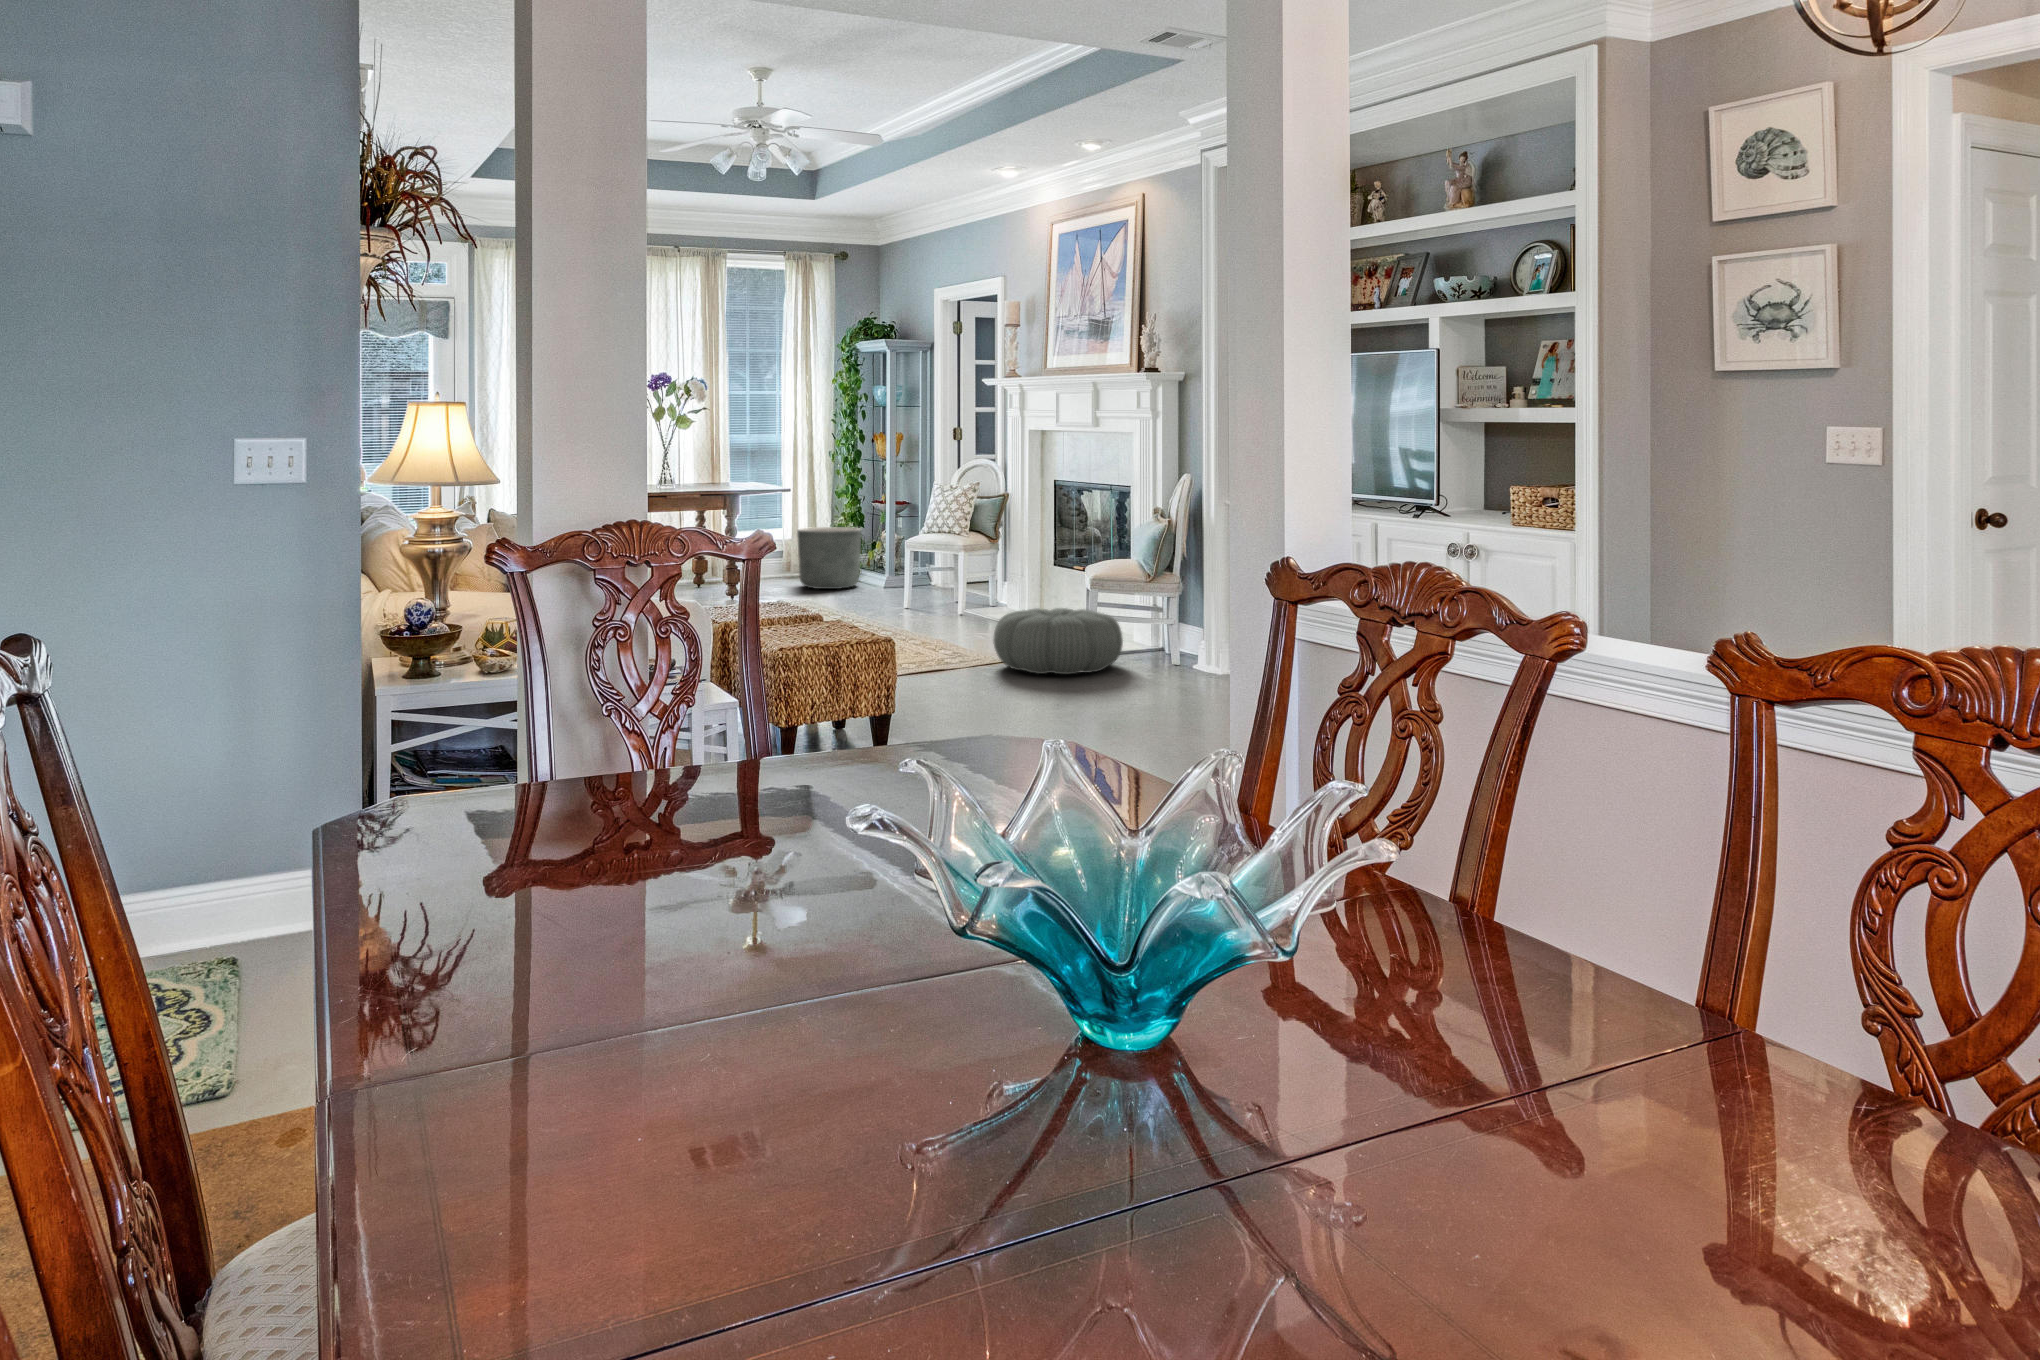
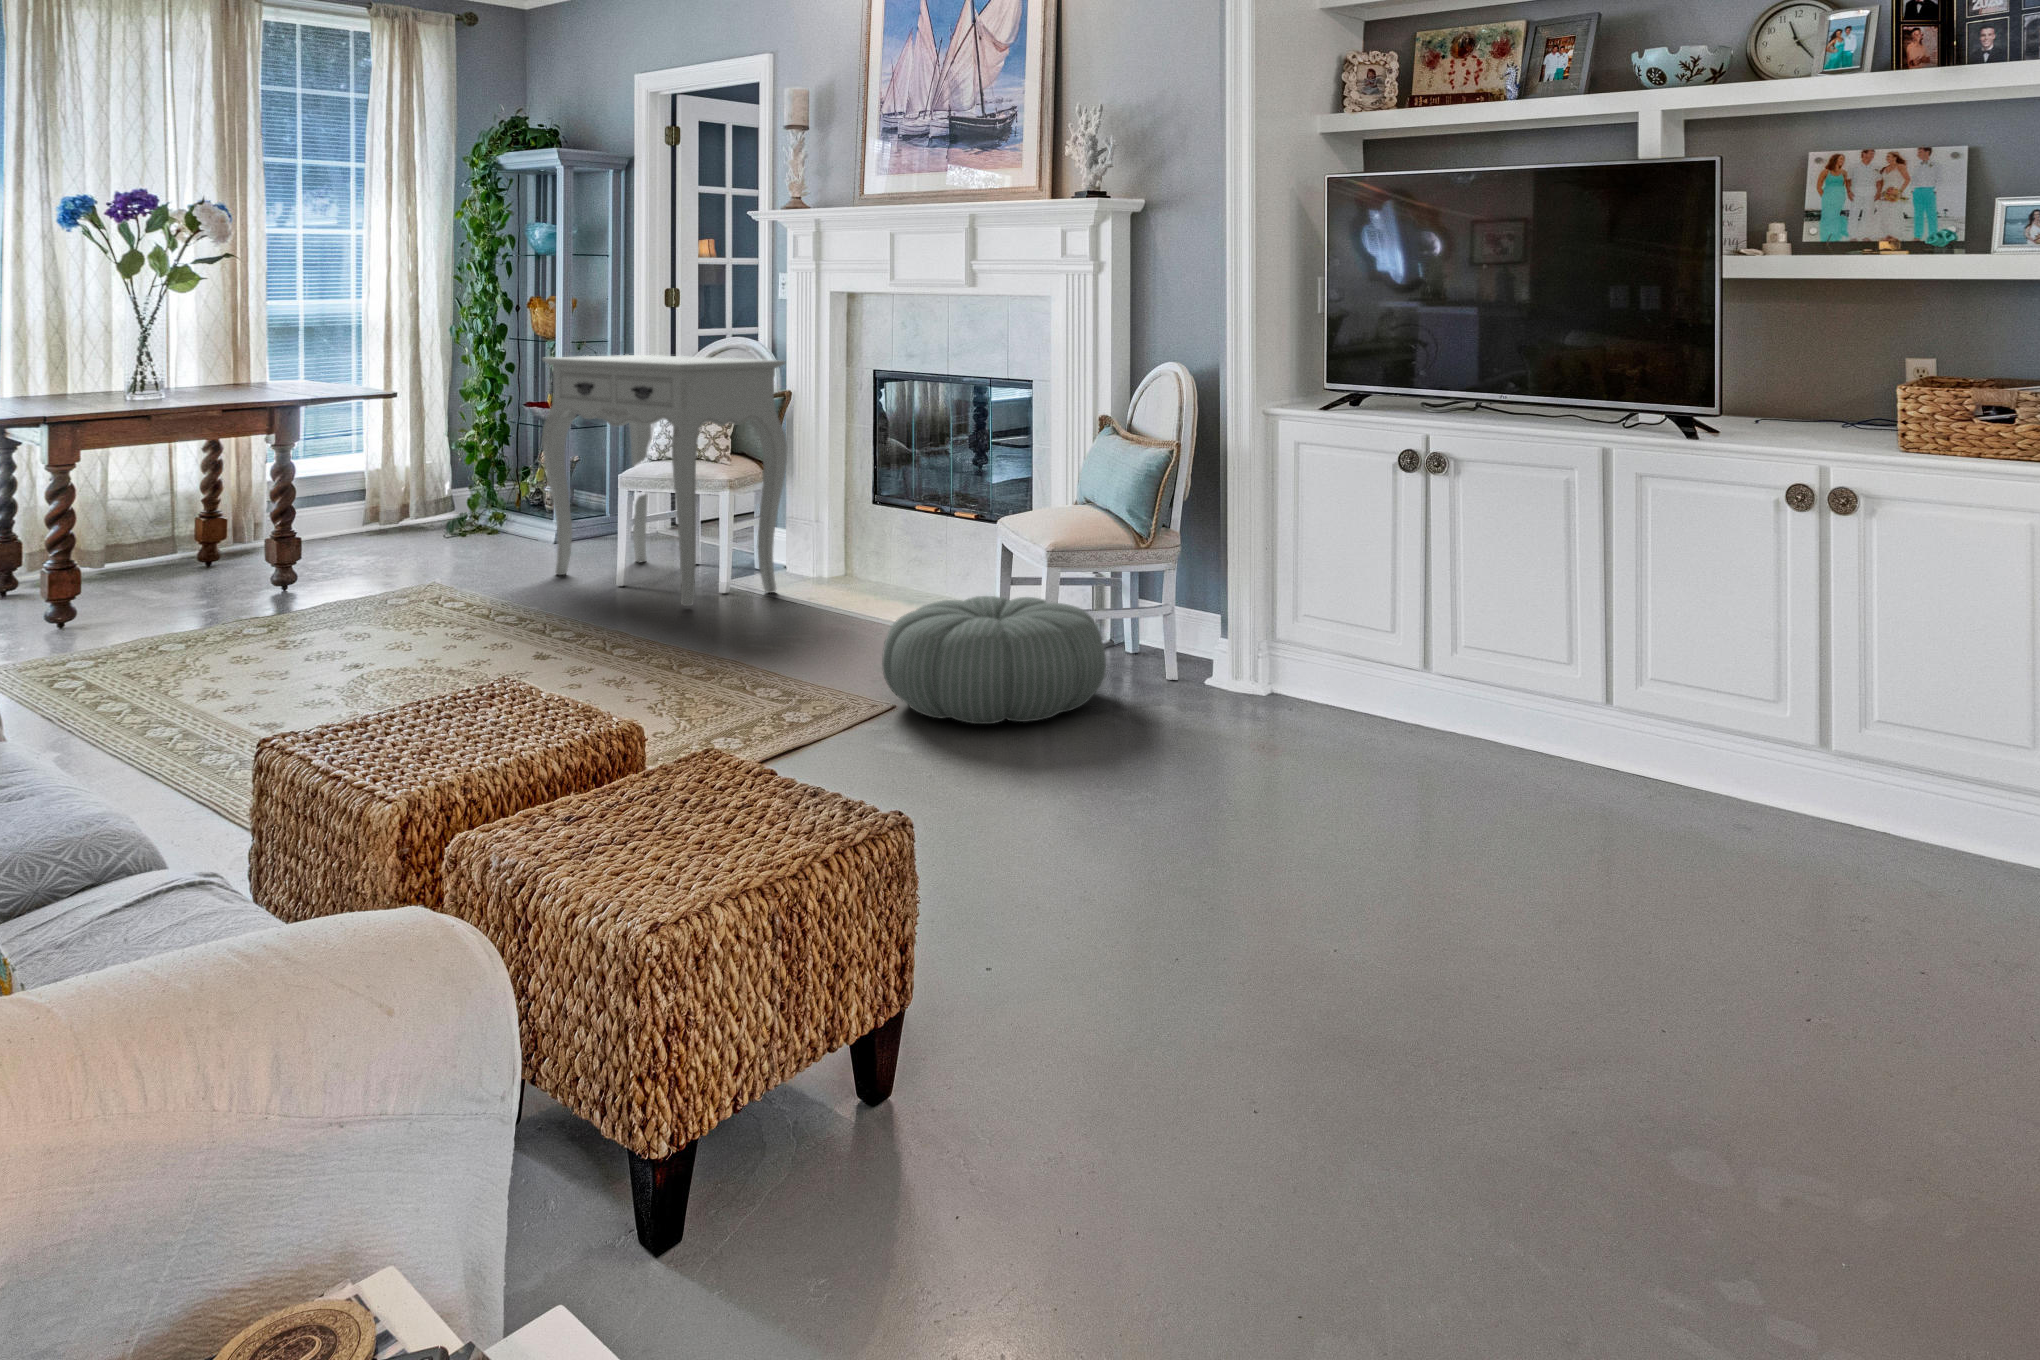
console table: none [868,468,1000,620] -> present [542,355,787,606]
planter: present [797,527,862,589] -> none [398,448,508,550]

